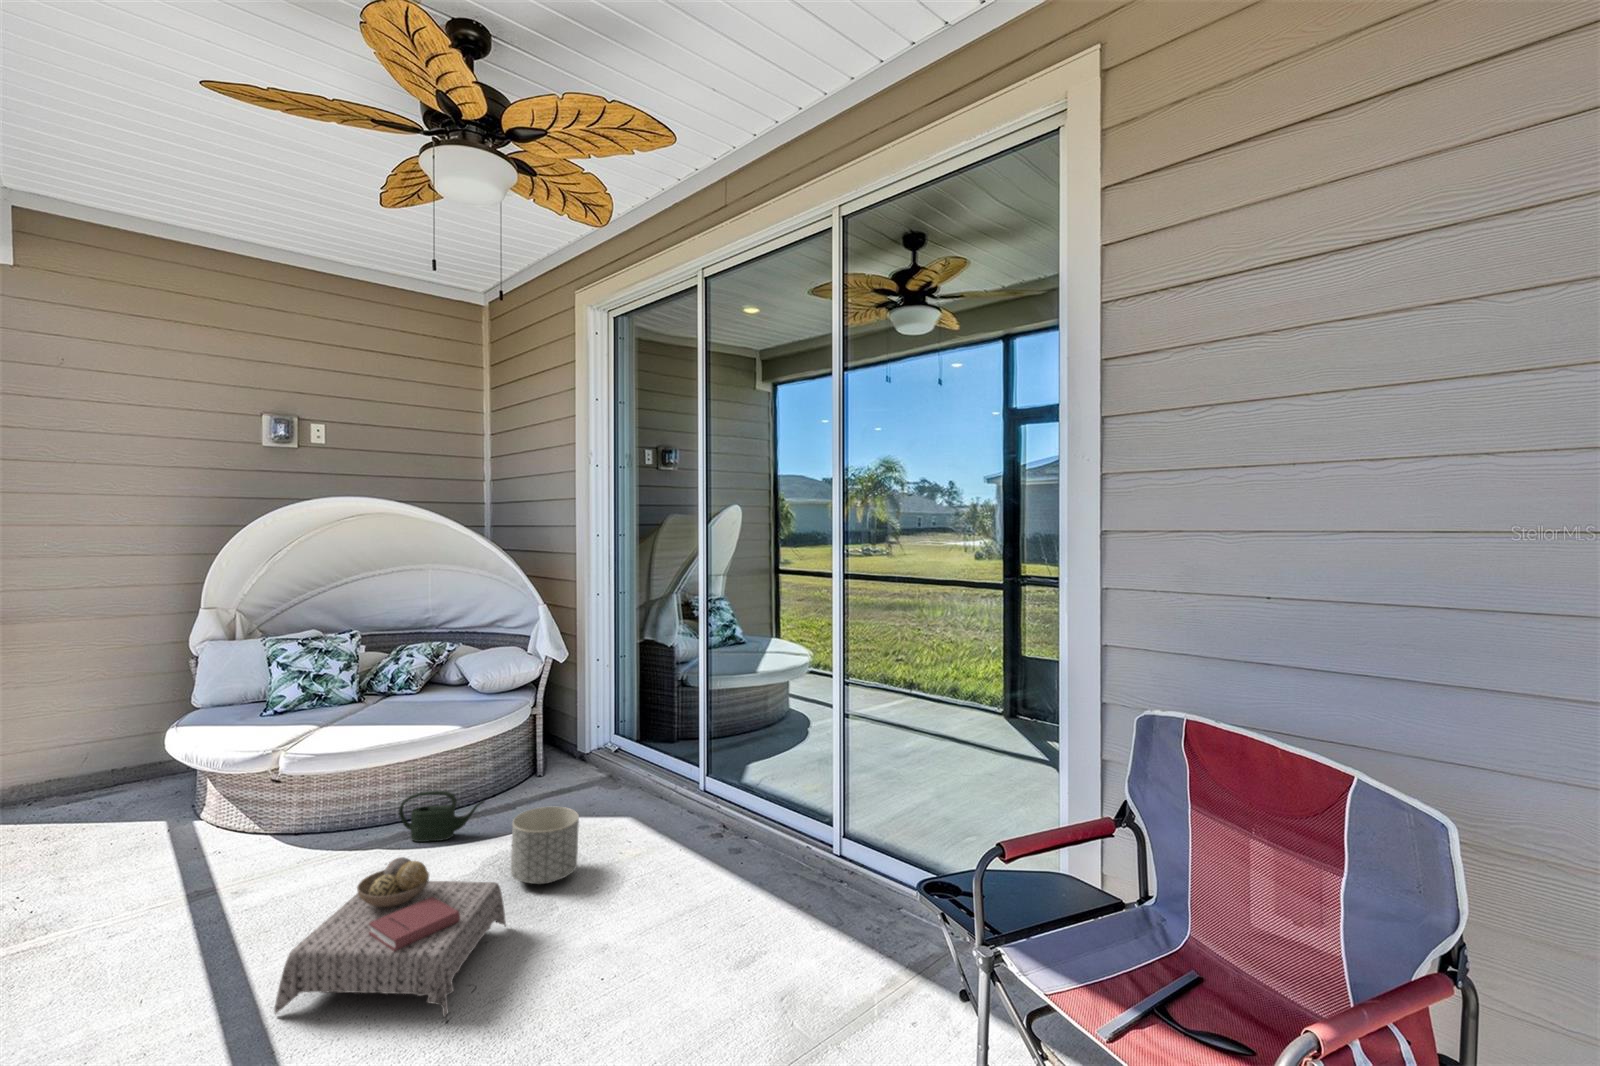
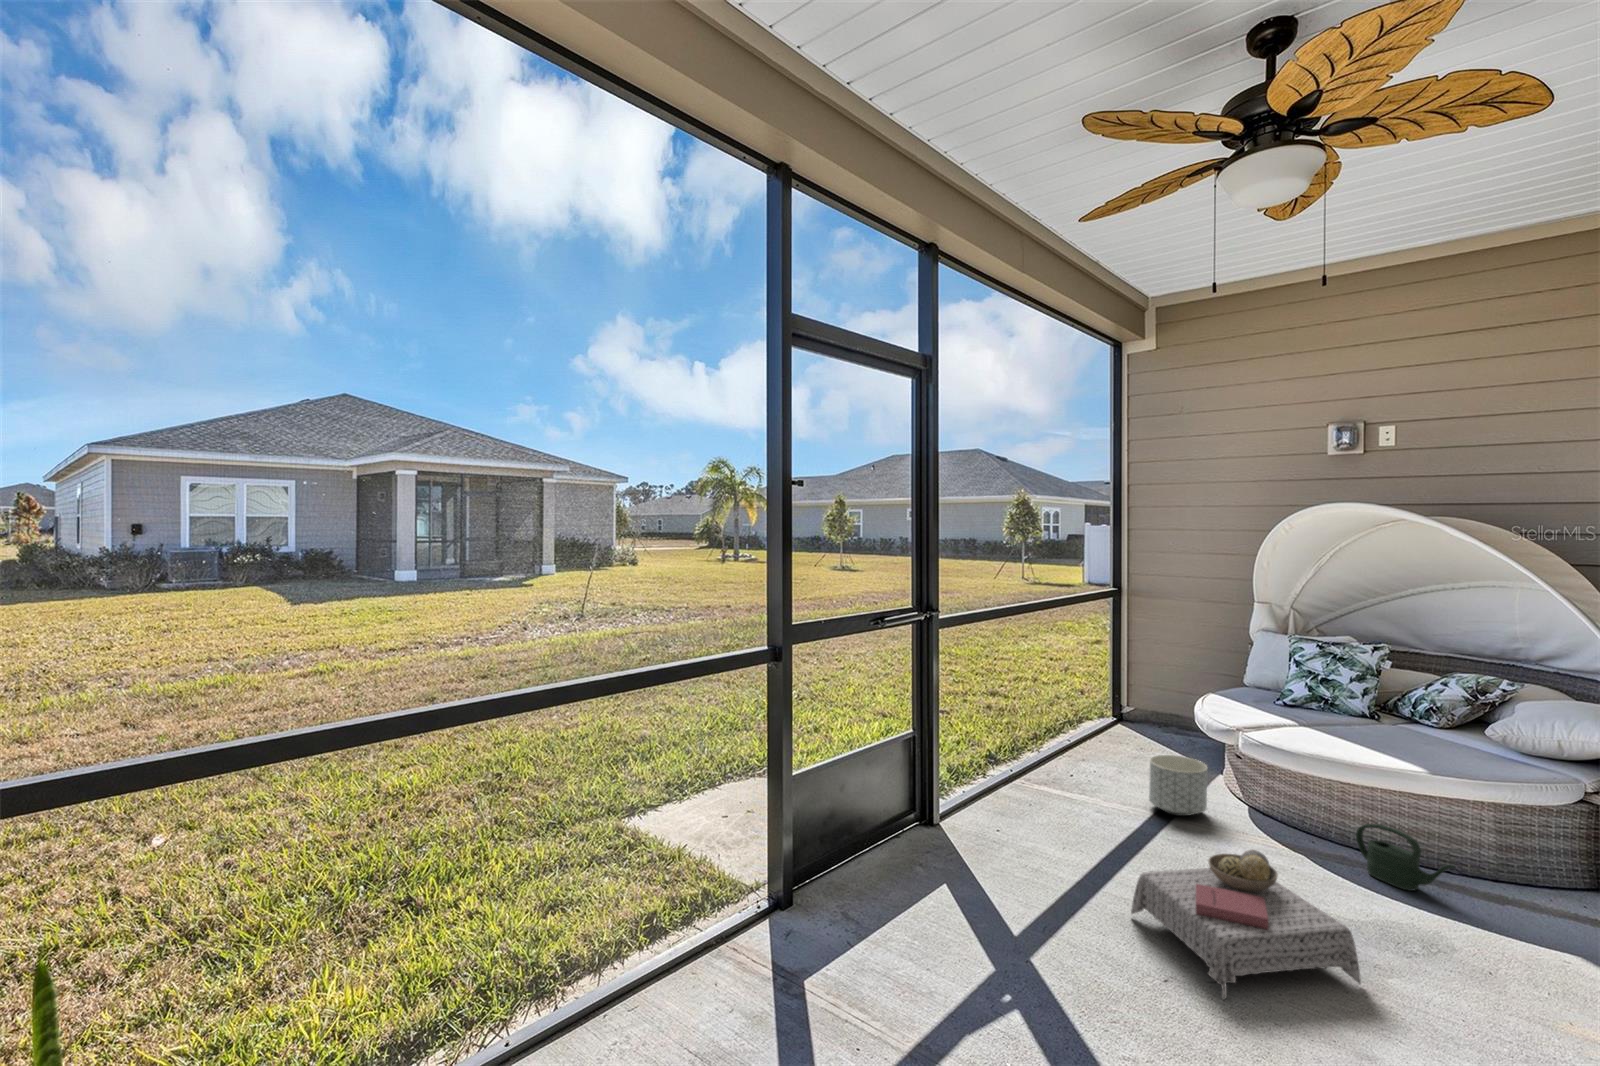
planter: present [511,806,579,885] -> present [1149,755,1207,816]

